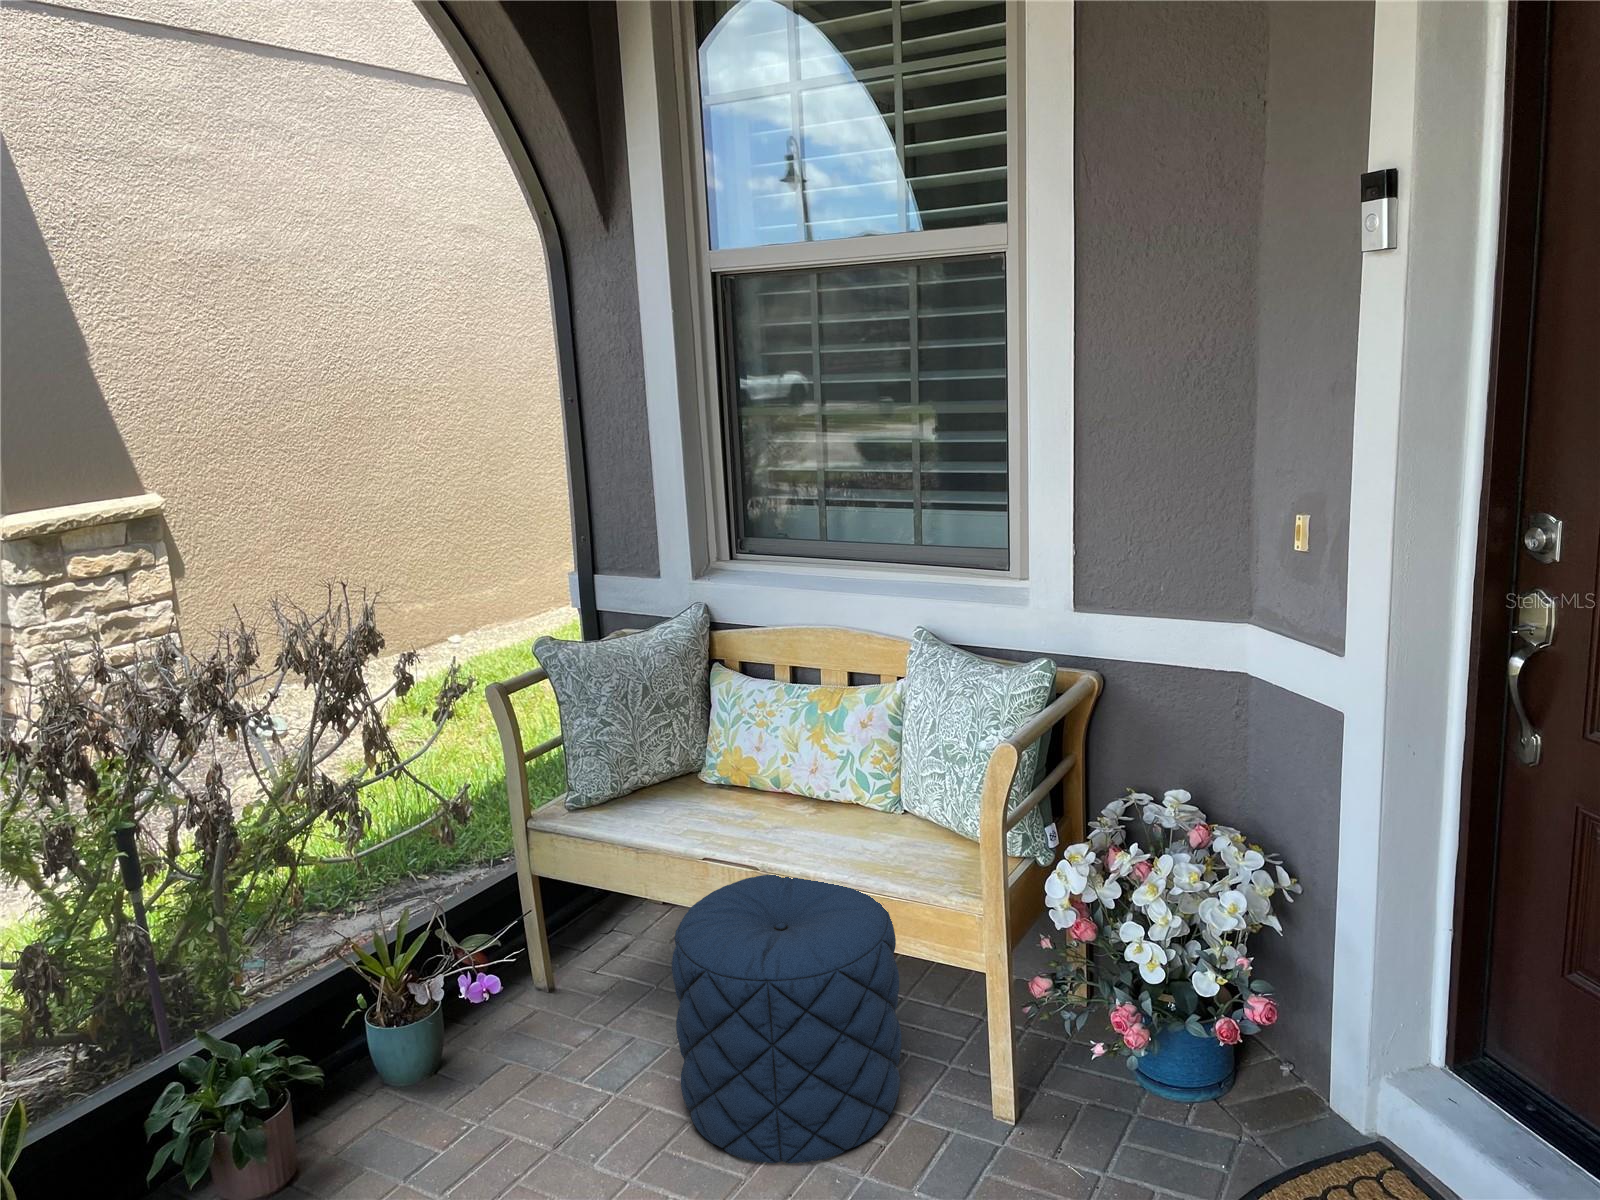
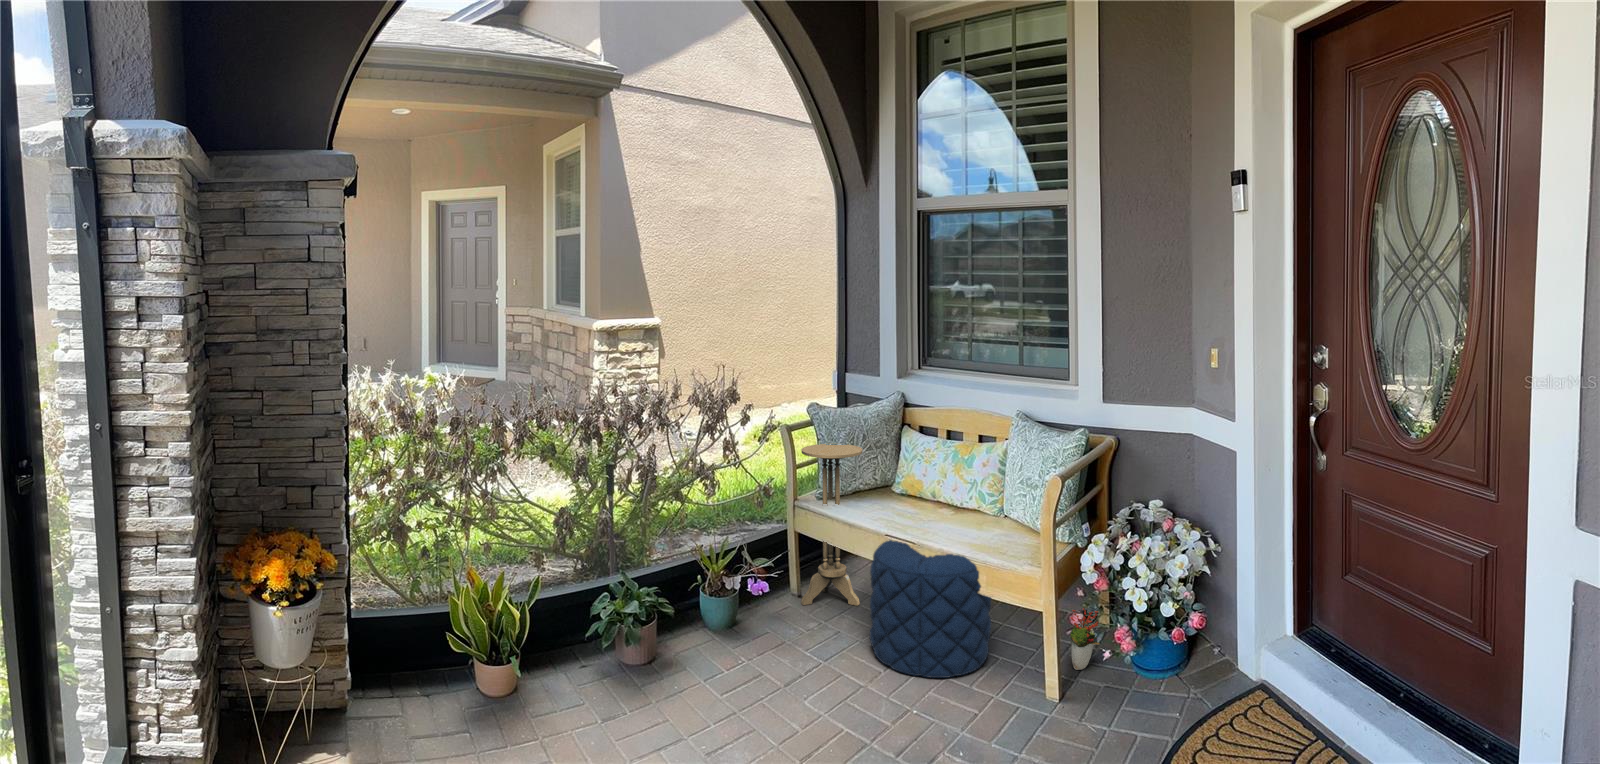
side table: none [524,712,661,1020] -> present [801,444,862,606]
decorative plant: none [1037,982,1091,1093] -> present [1070,608,1100,670]

